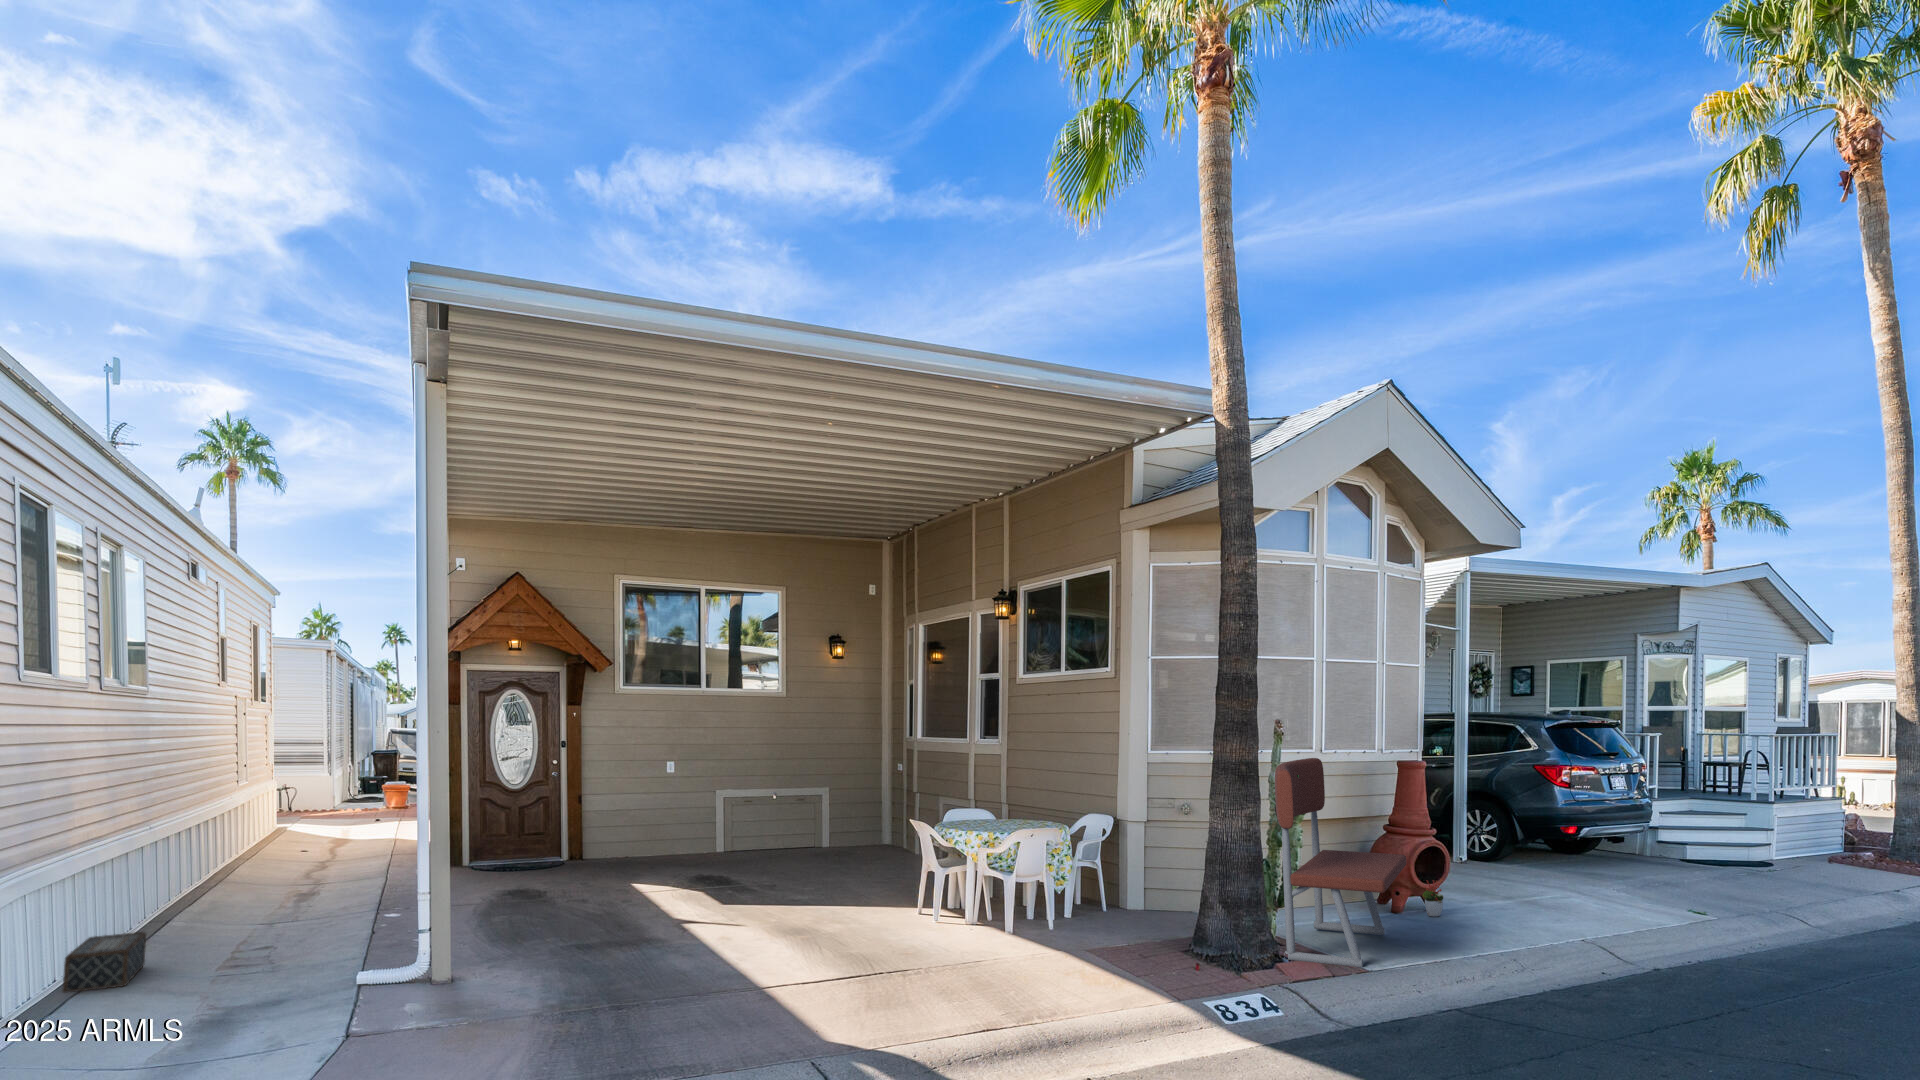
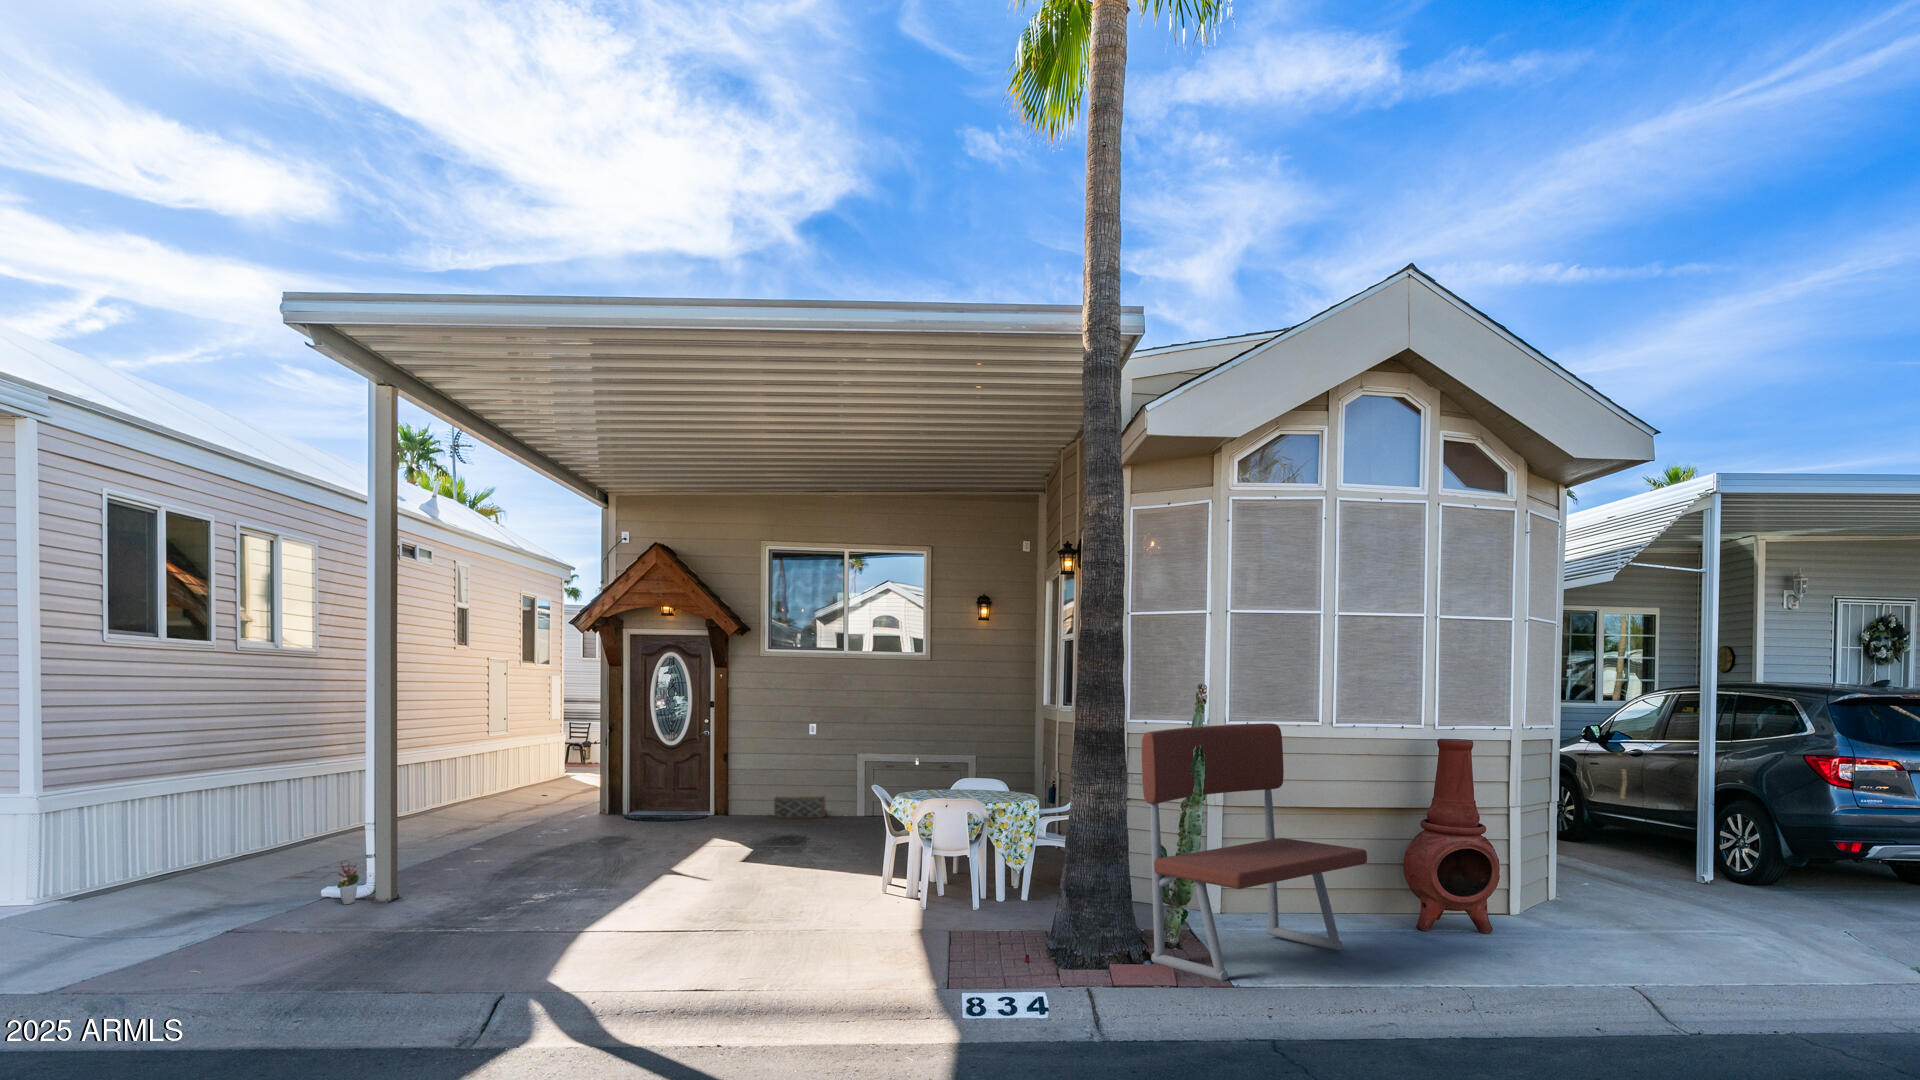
decorative plant: present [1422,880,1443,917] -> present [337,862,359,904]
woven basket: present [63,932,146,993] -> present [774,796,827,818]

